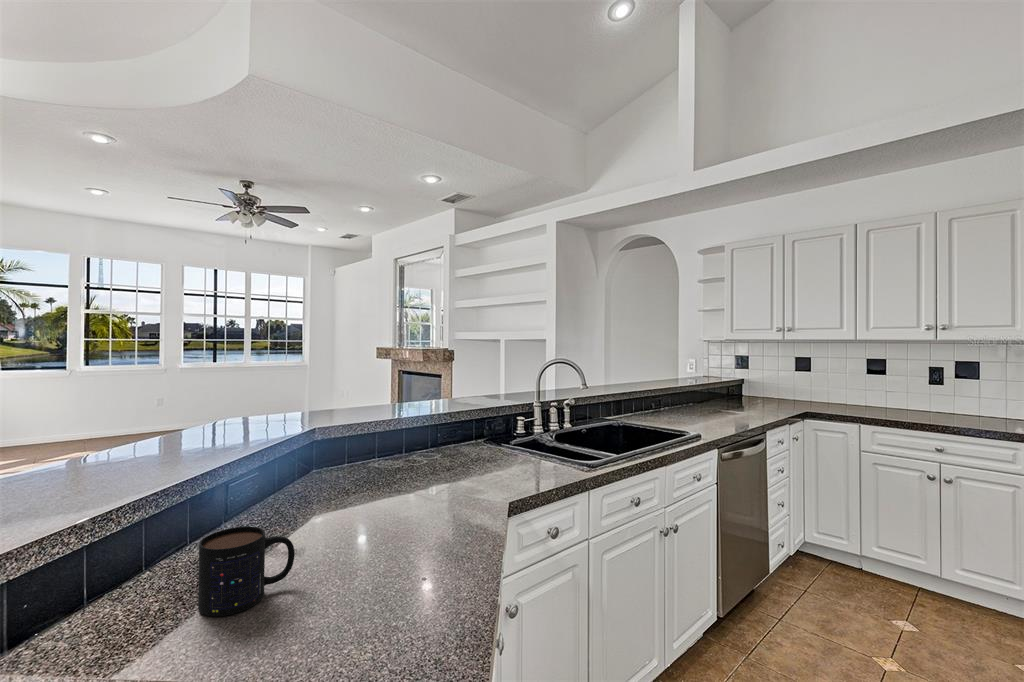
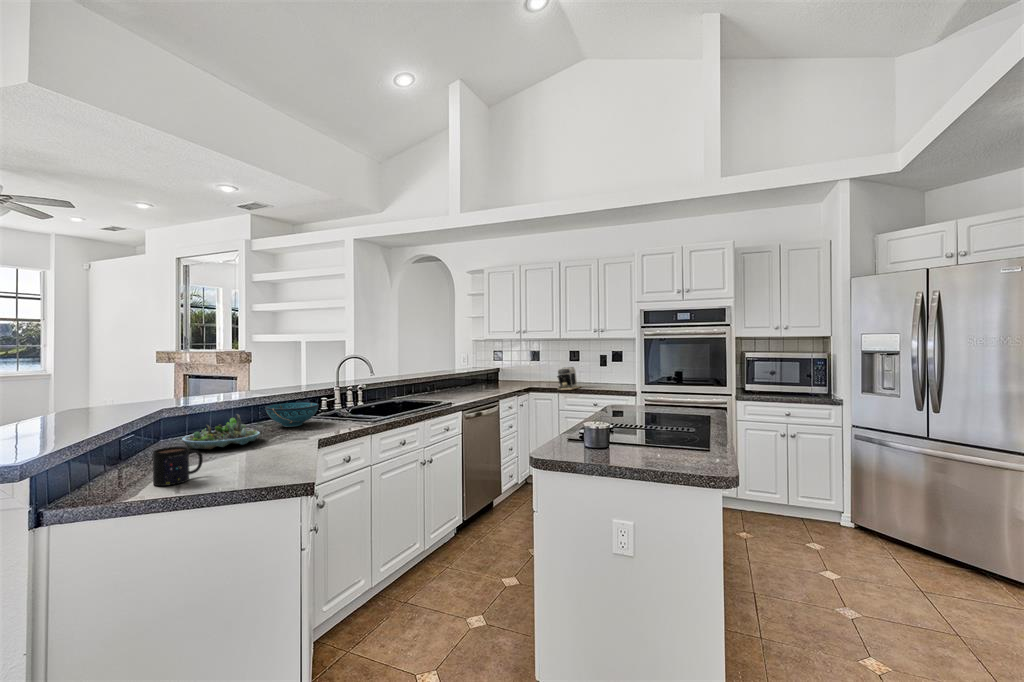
coffee maker: none [856,384,901,422] -> present [557,367,581,390]
decorative bowl: none [440,424,512,462] -> present [265,402,319,427]
succulent planter: none [315,445,423,504] -> present [182,414,260,449]

